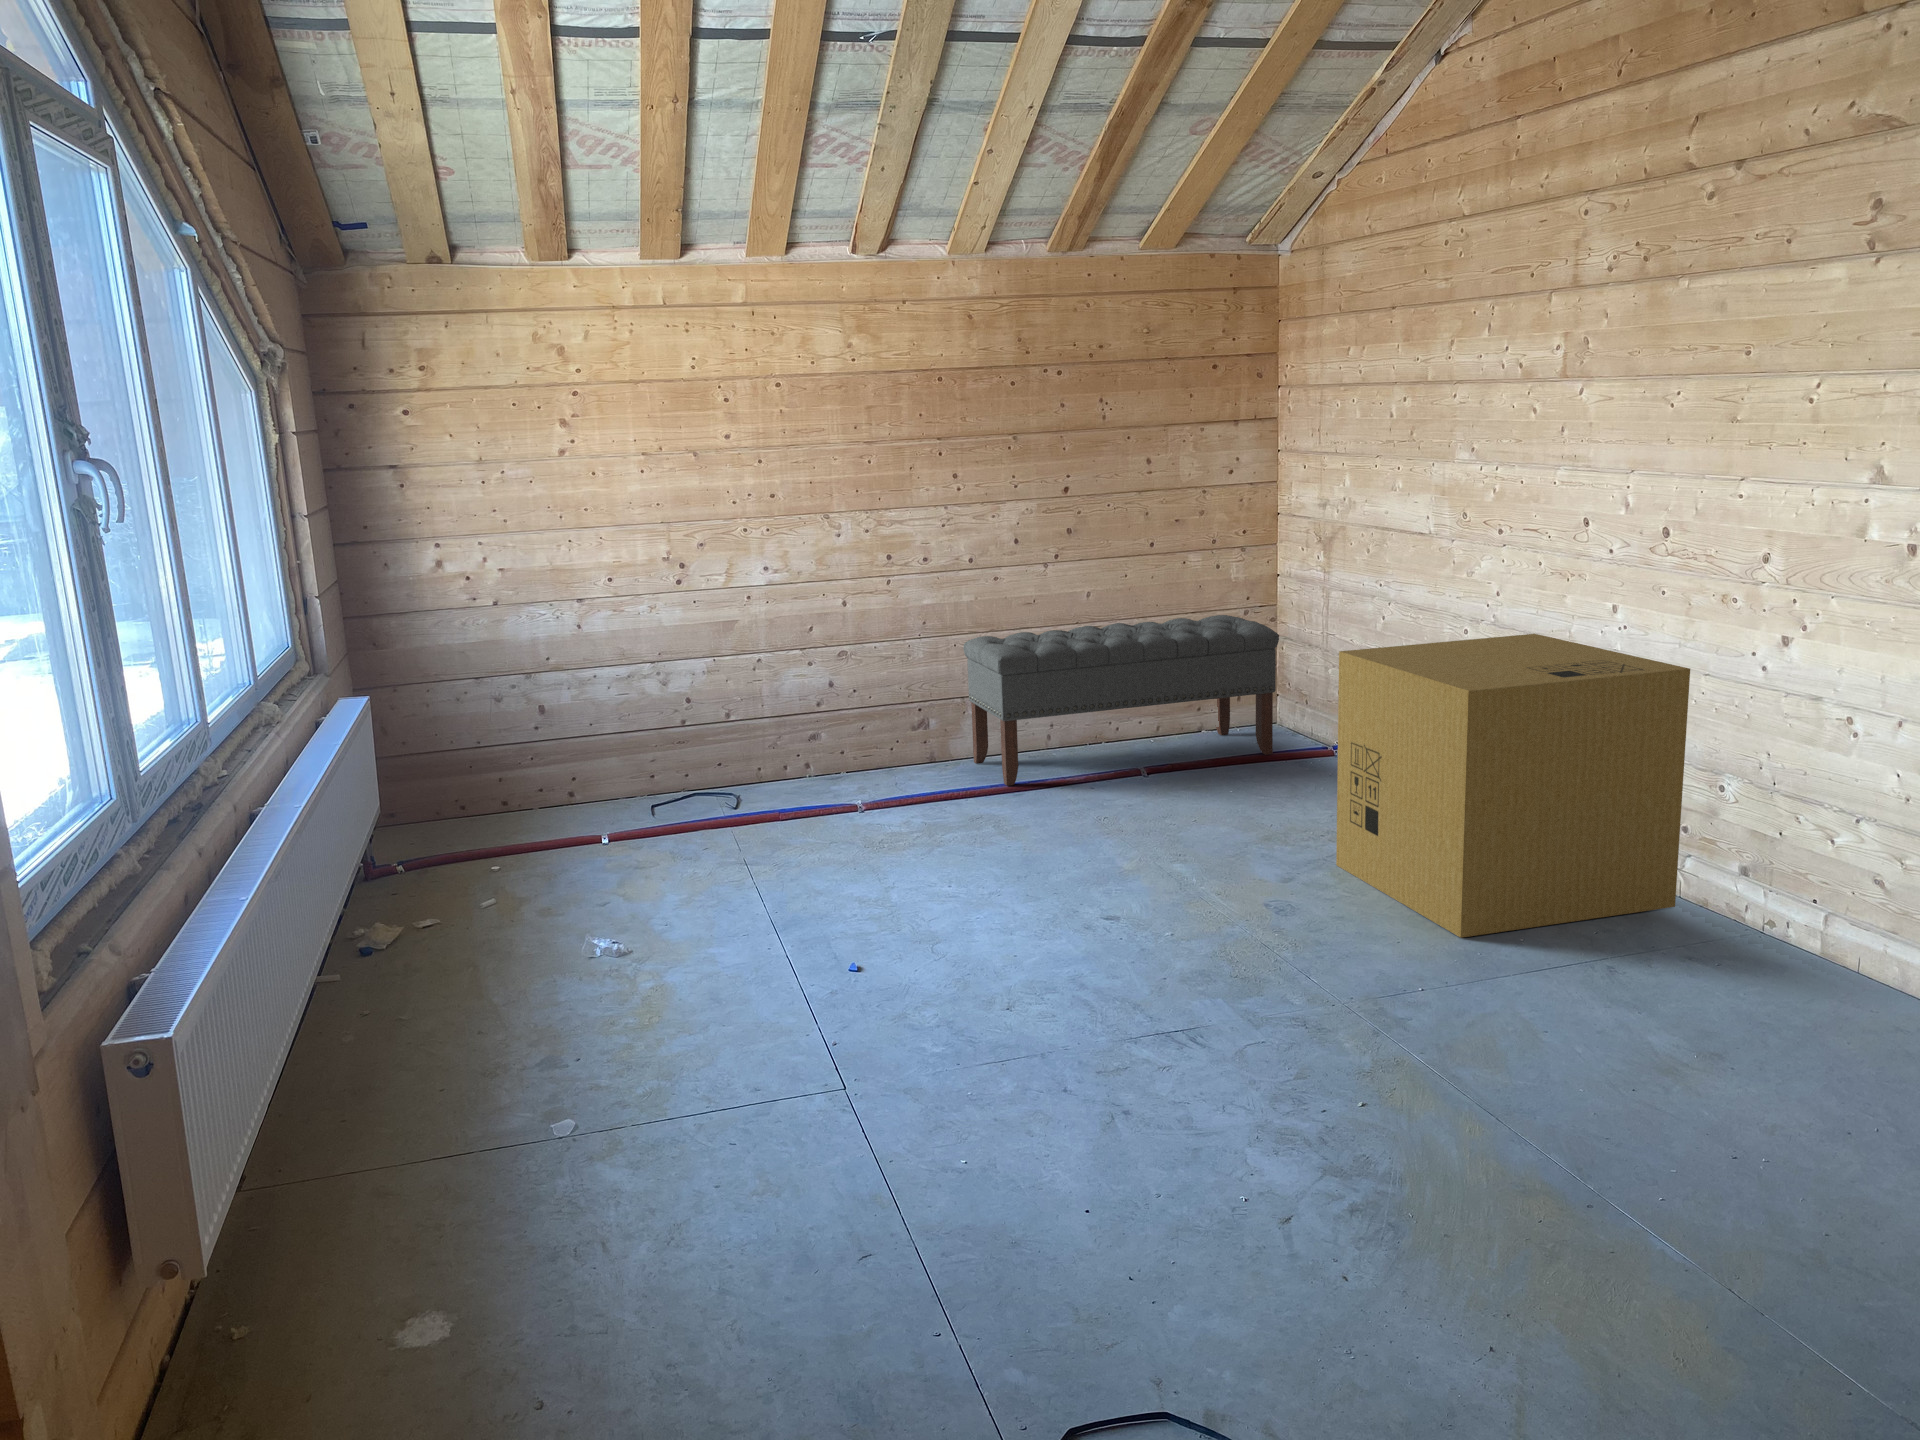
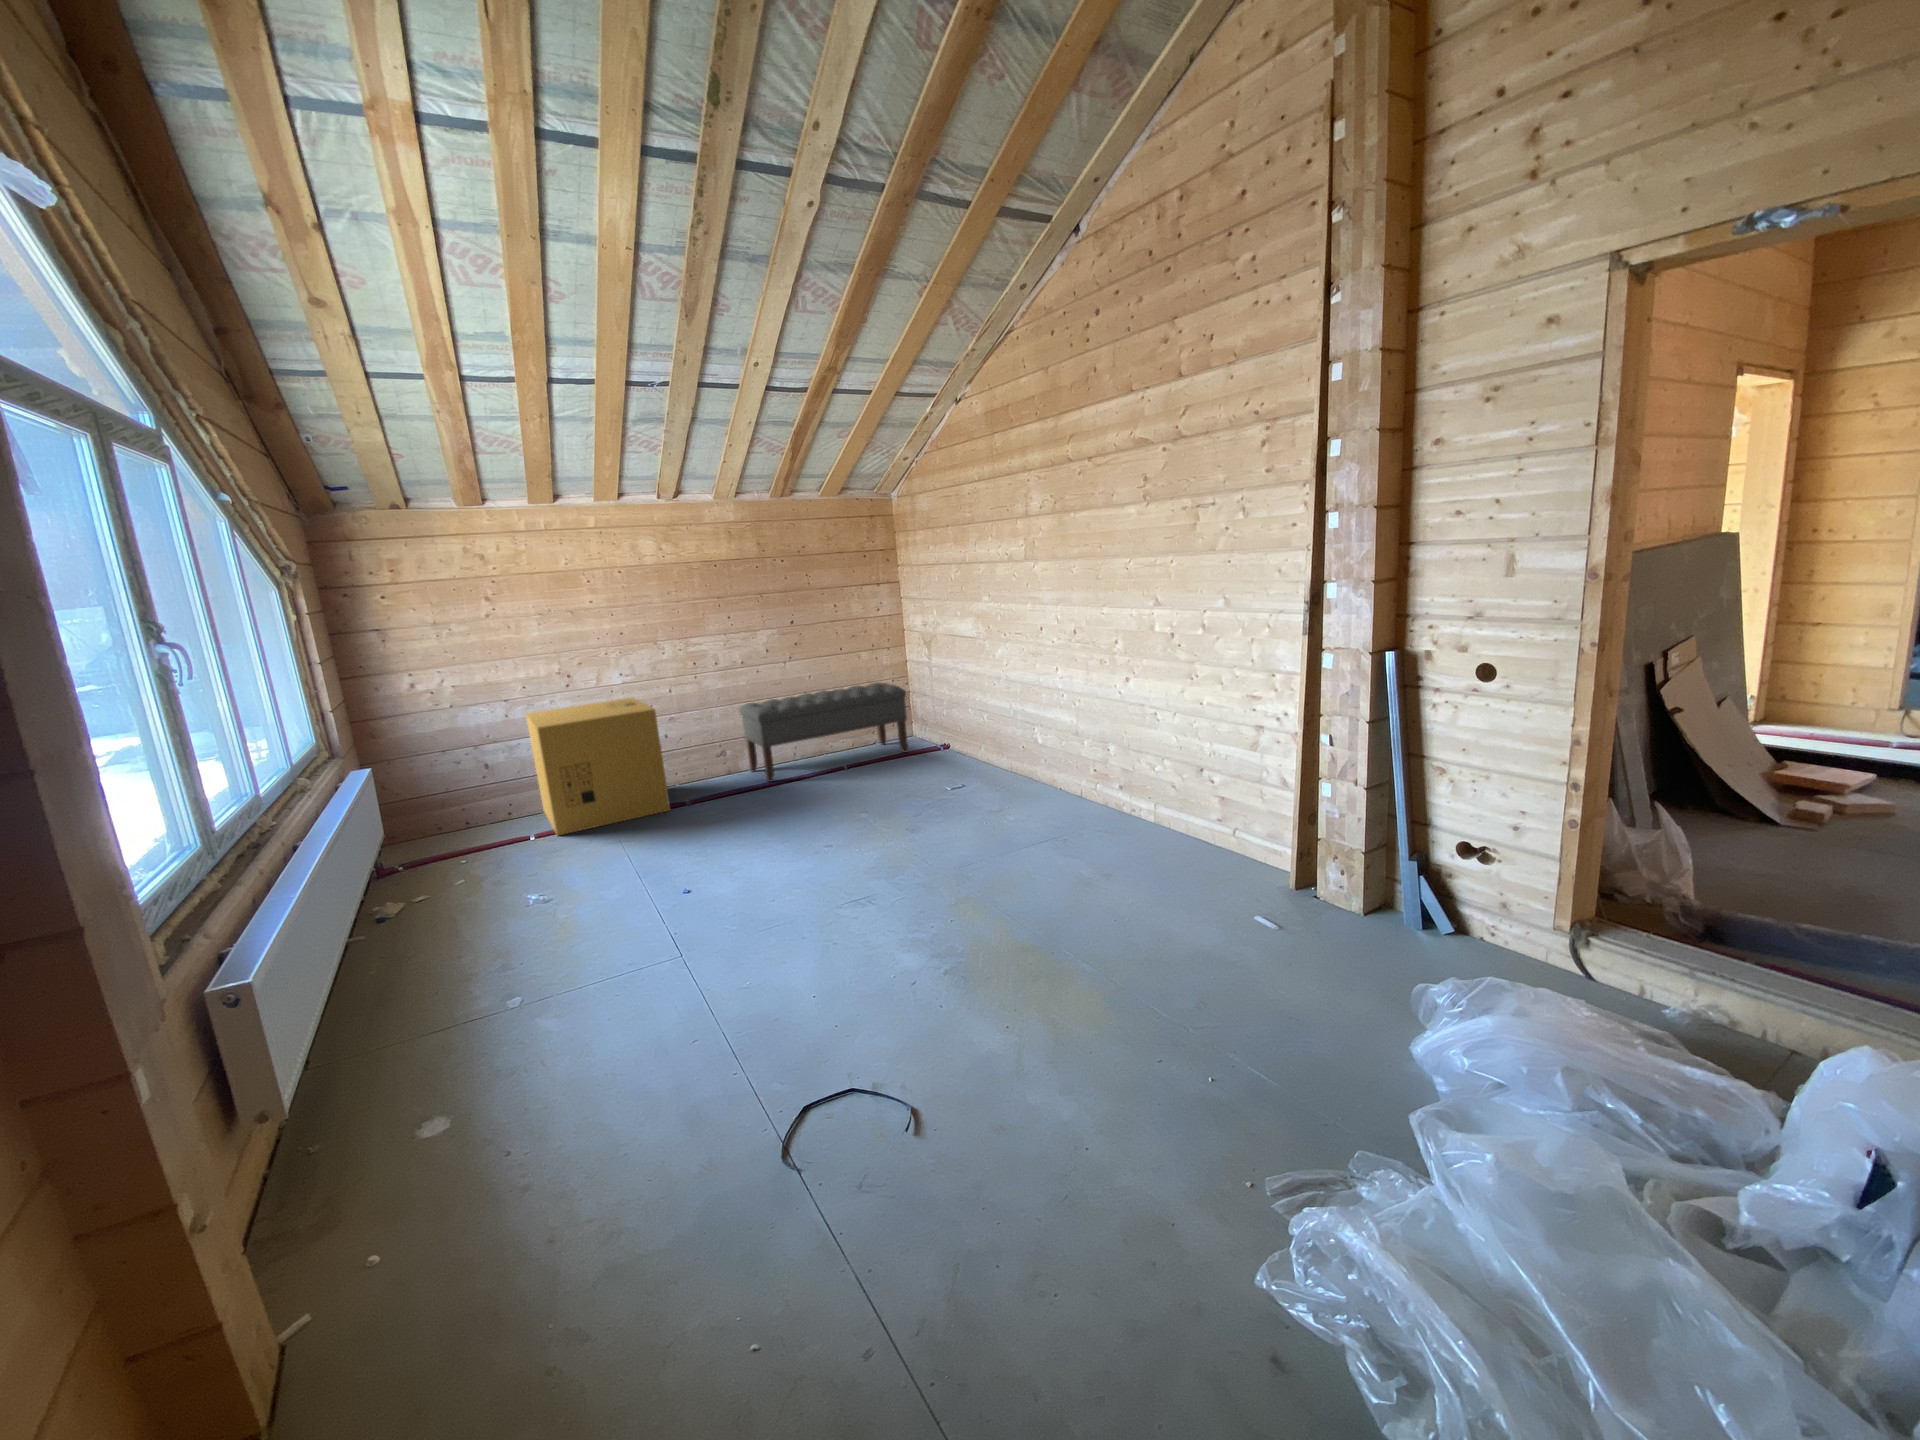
cardboard box: present [1336,634,1690,938] -> present [526,698,670,835]

